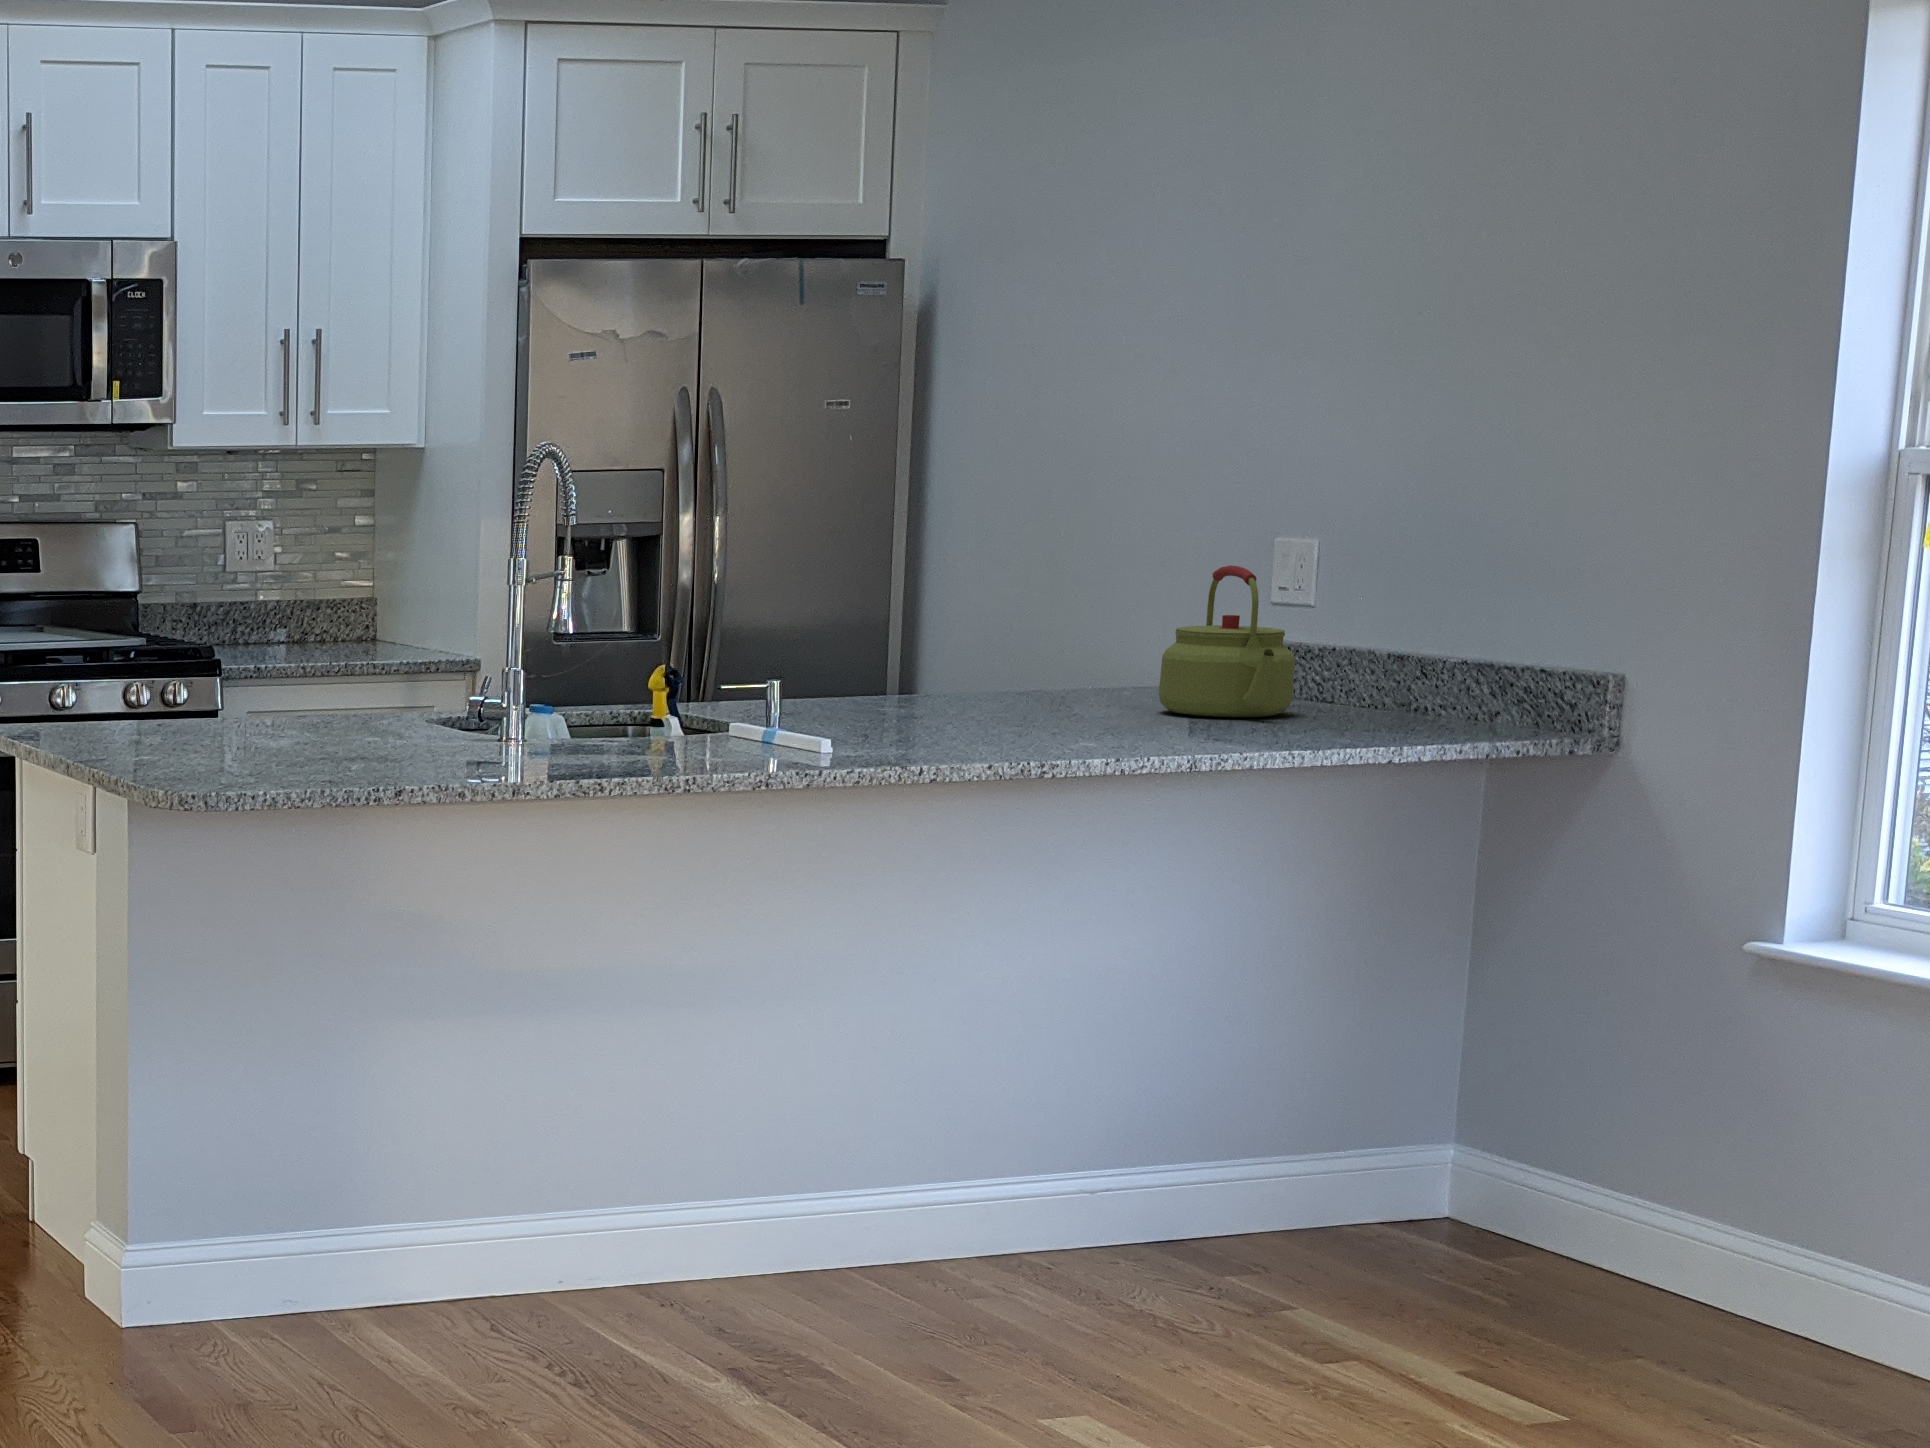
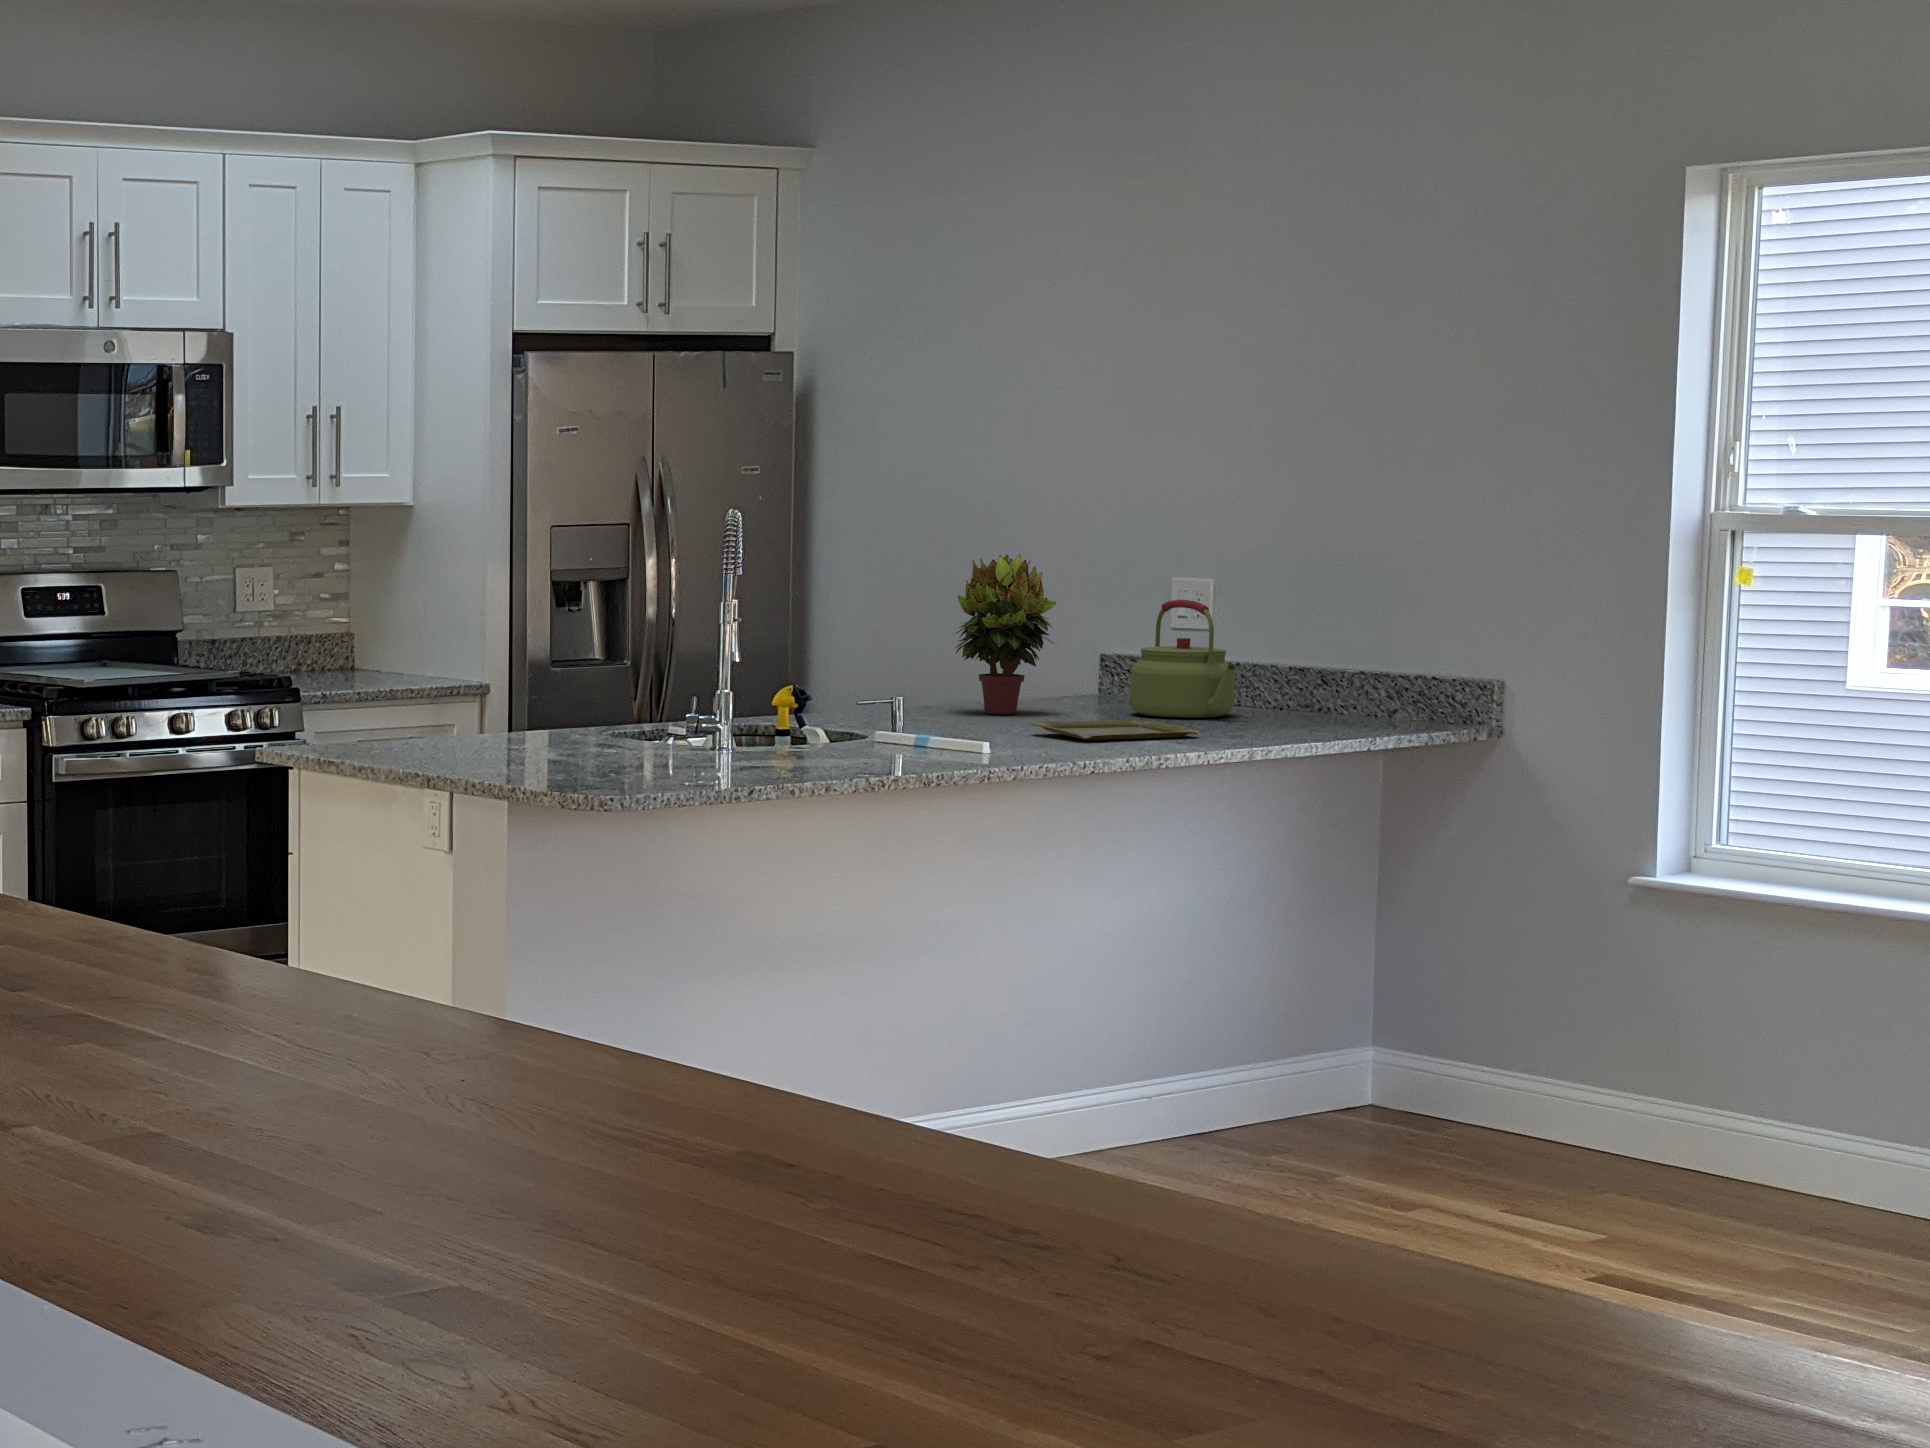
potted plant: none [941,506,1075,707] -> present [955,554,1056,714]
tray: none [952,716,1161,740] -> present [1030,720,1199,740]

